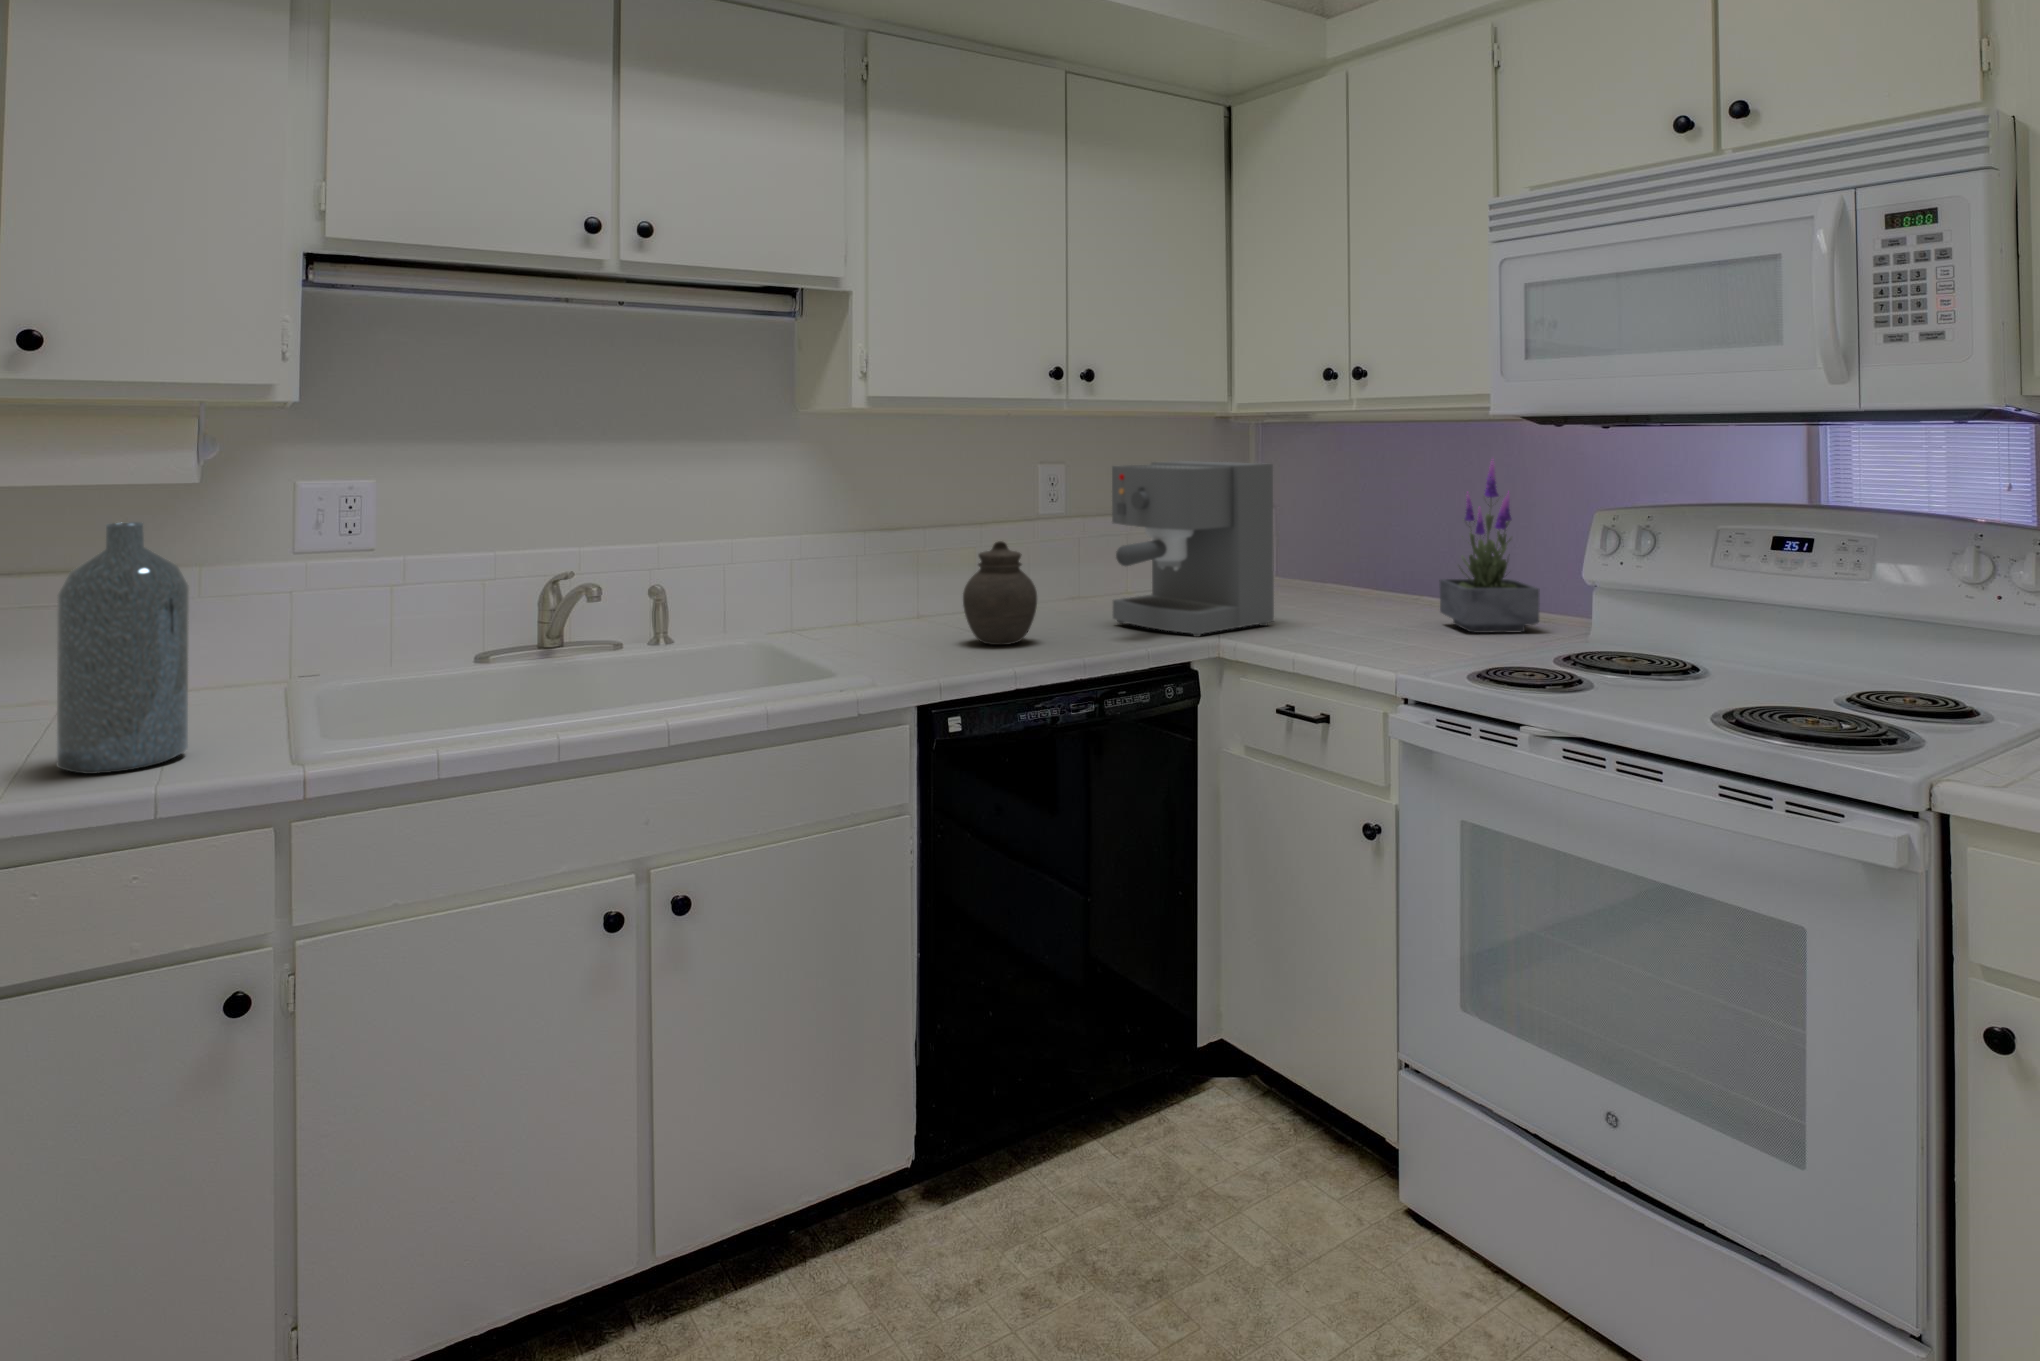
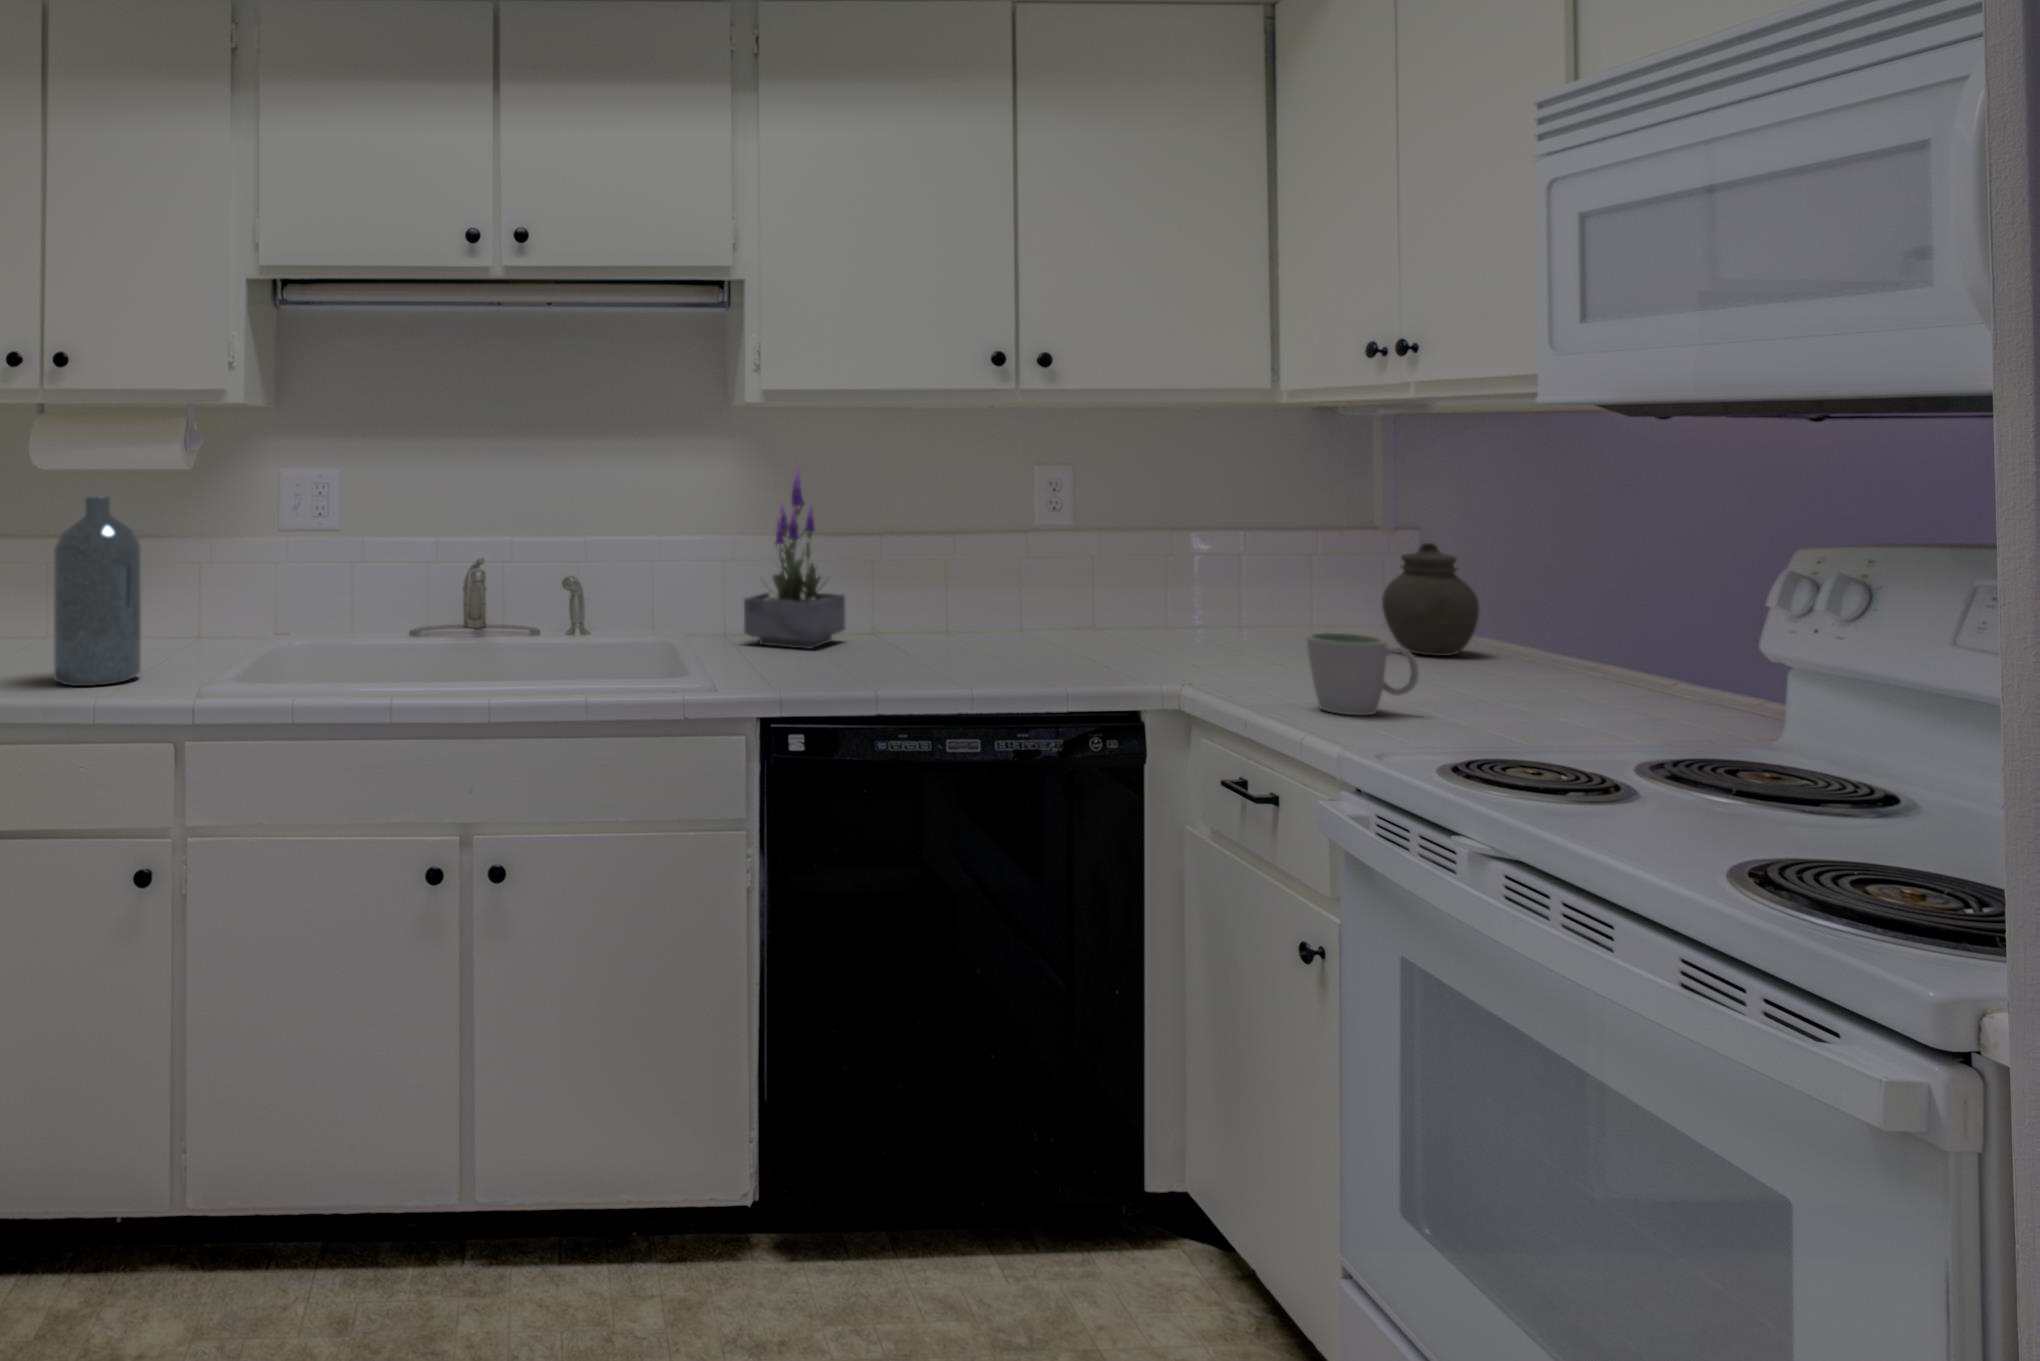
potted plant: present [1439,459,1539,633] -> present [744,468,845,649]
coffee maker: present [1112,461,1274,637] -> none [1051,461,1295,678]
jar: present [963,541,1037,645] -> present [1382,543,1479,656]
mug: none [1326,591,1396,651] -> present [1307,632,1419,715]

